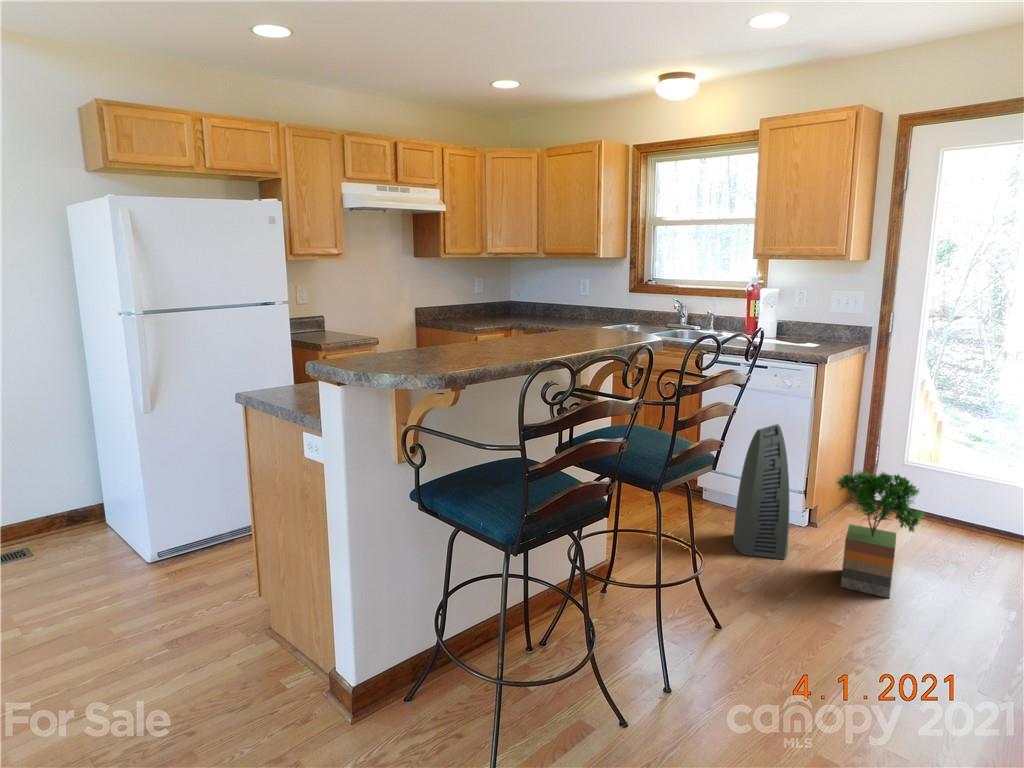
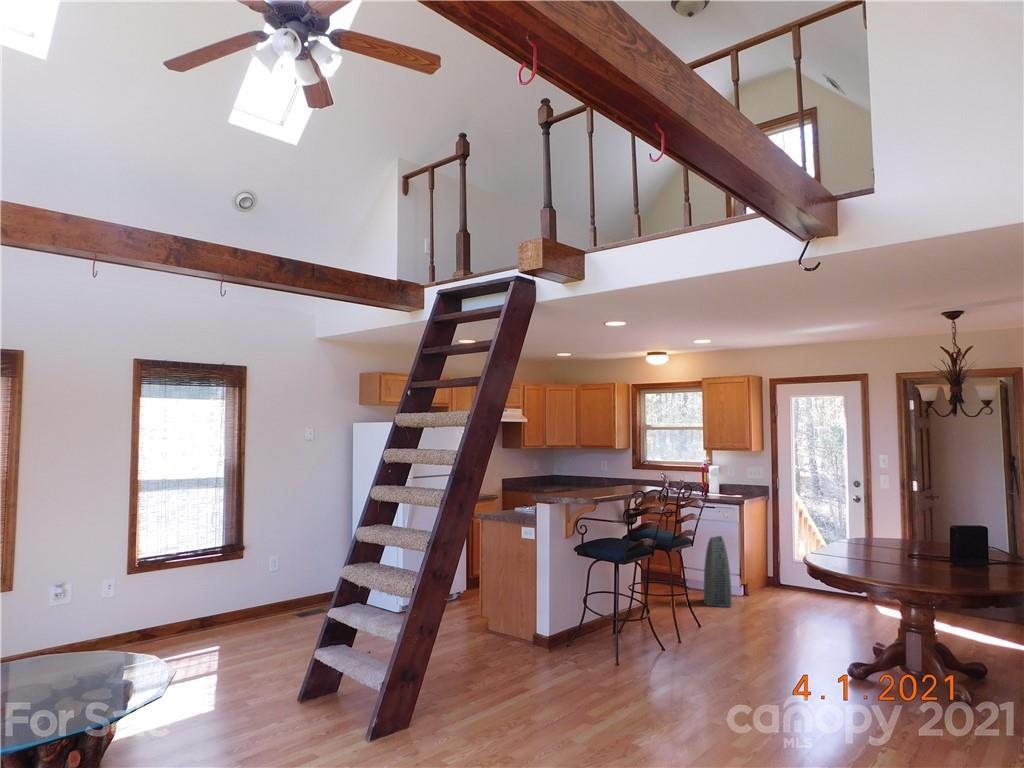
potted tree: present [837,470,924,598] -> none [749,554,791,618]

